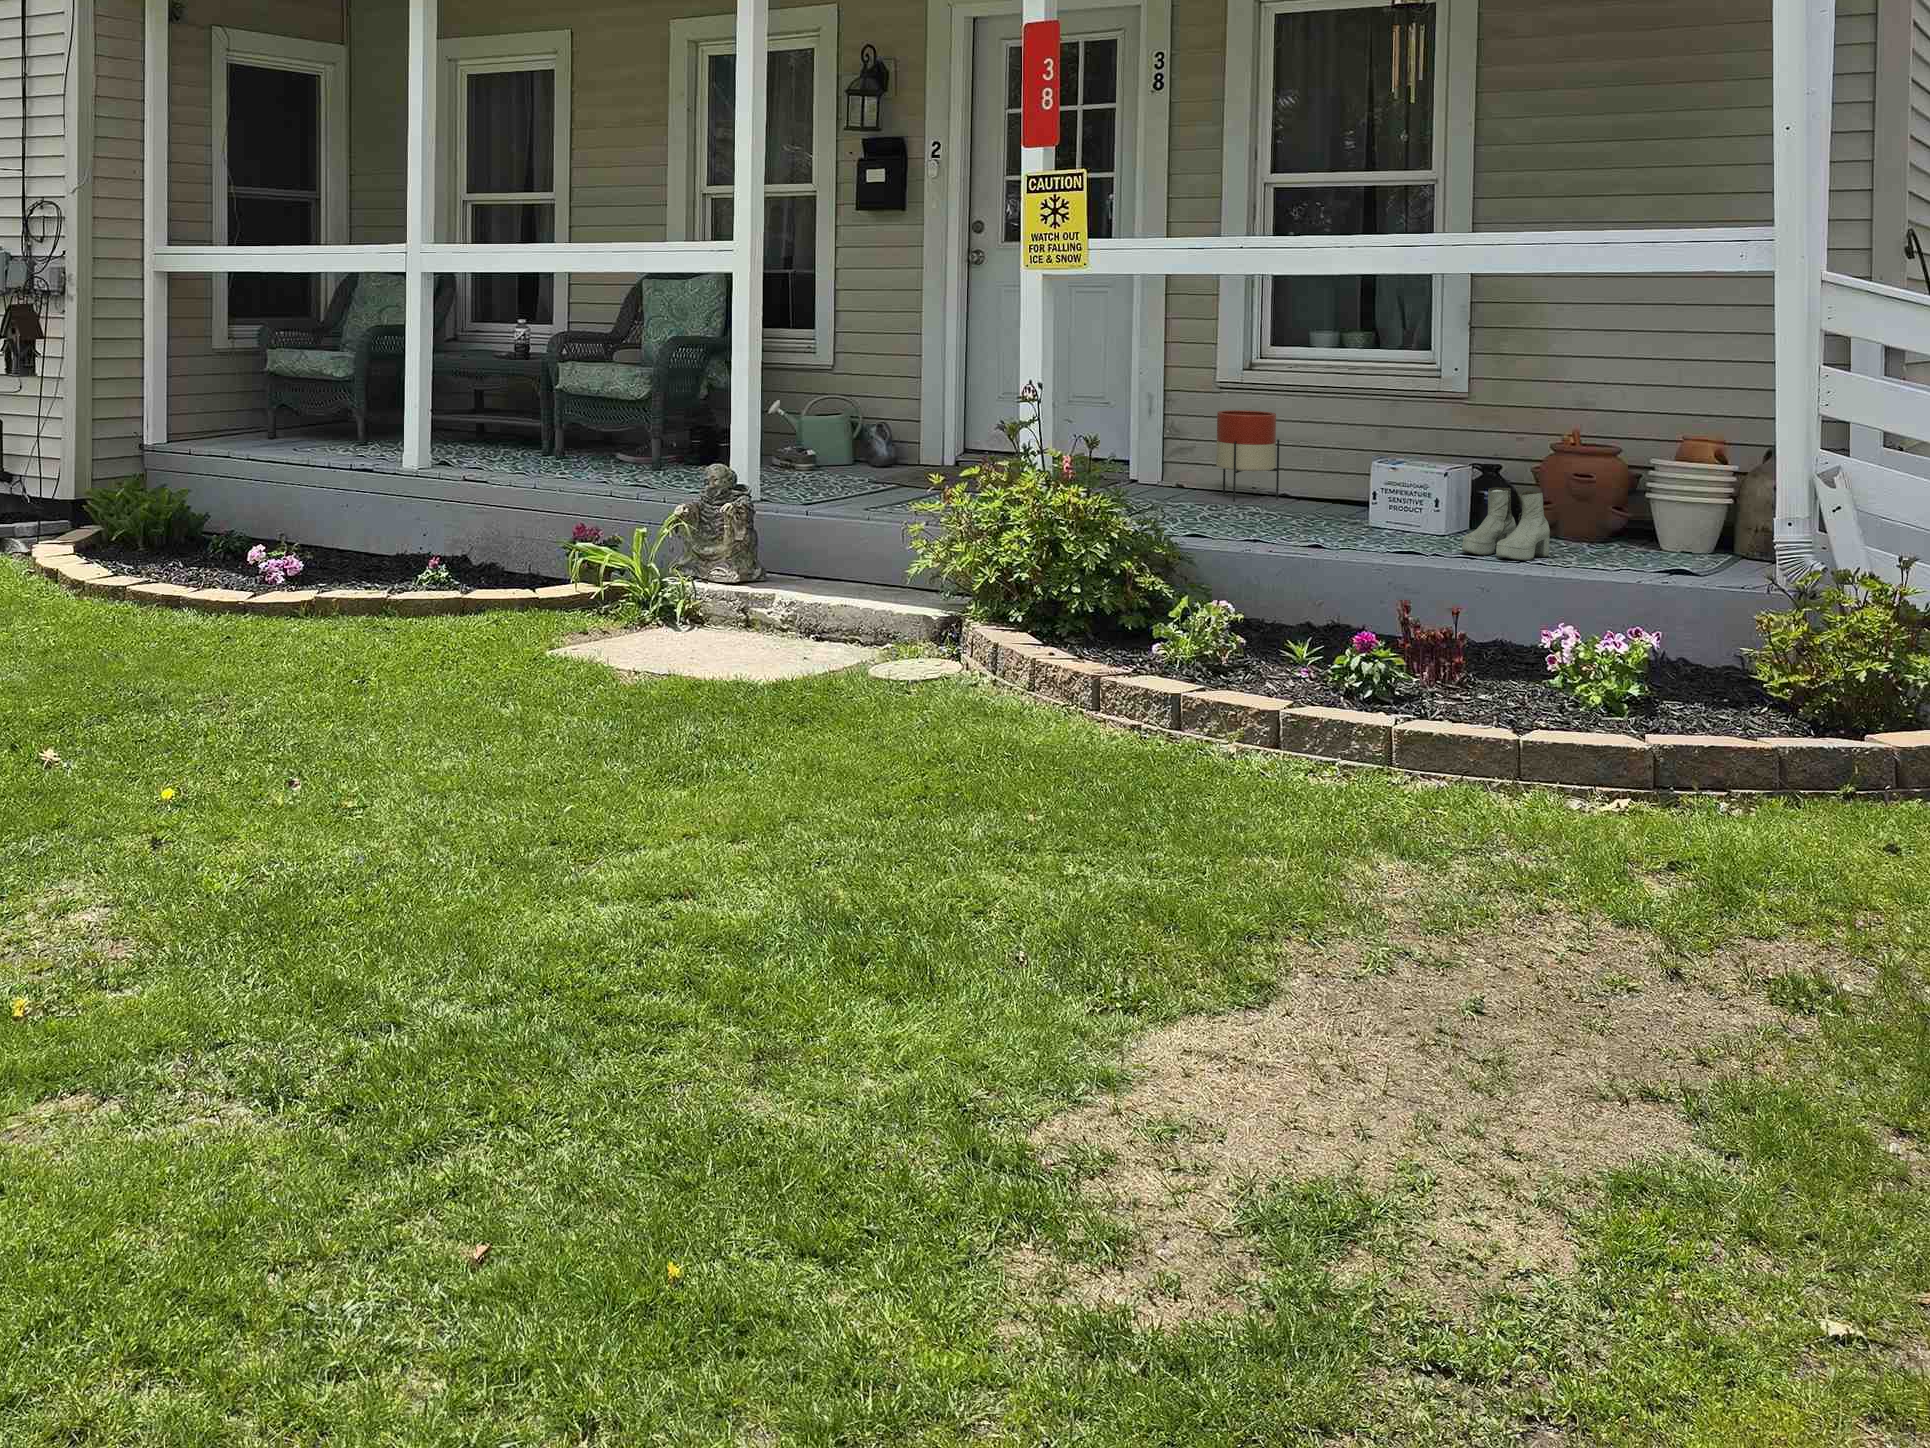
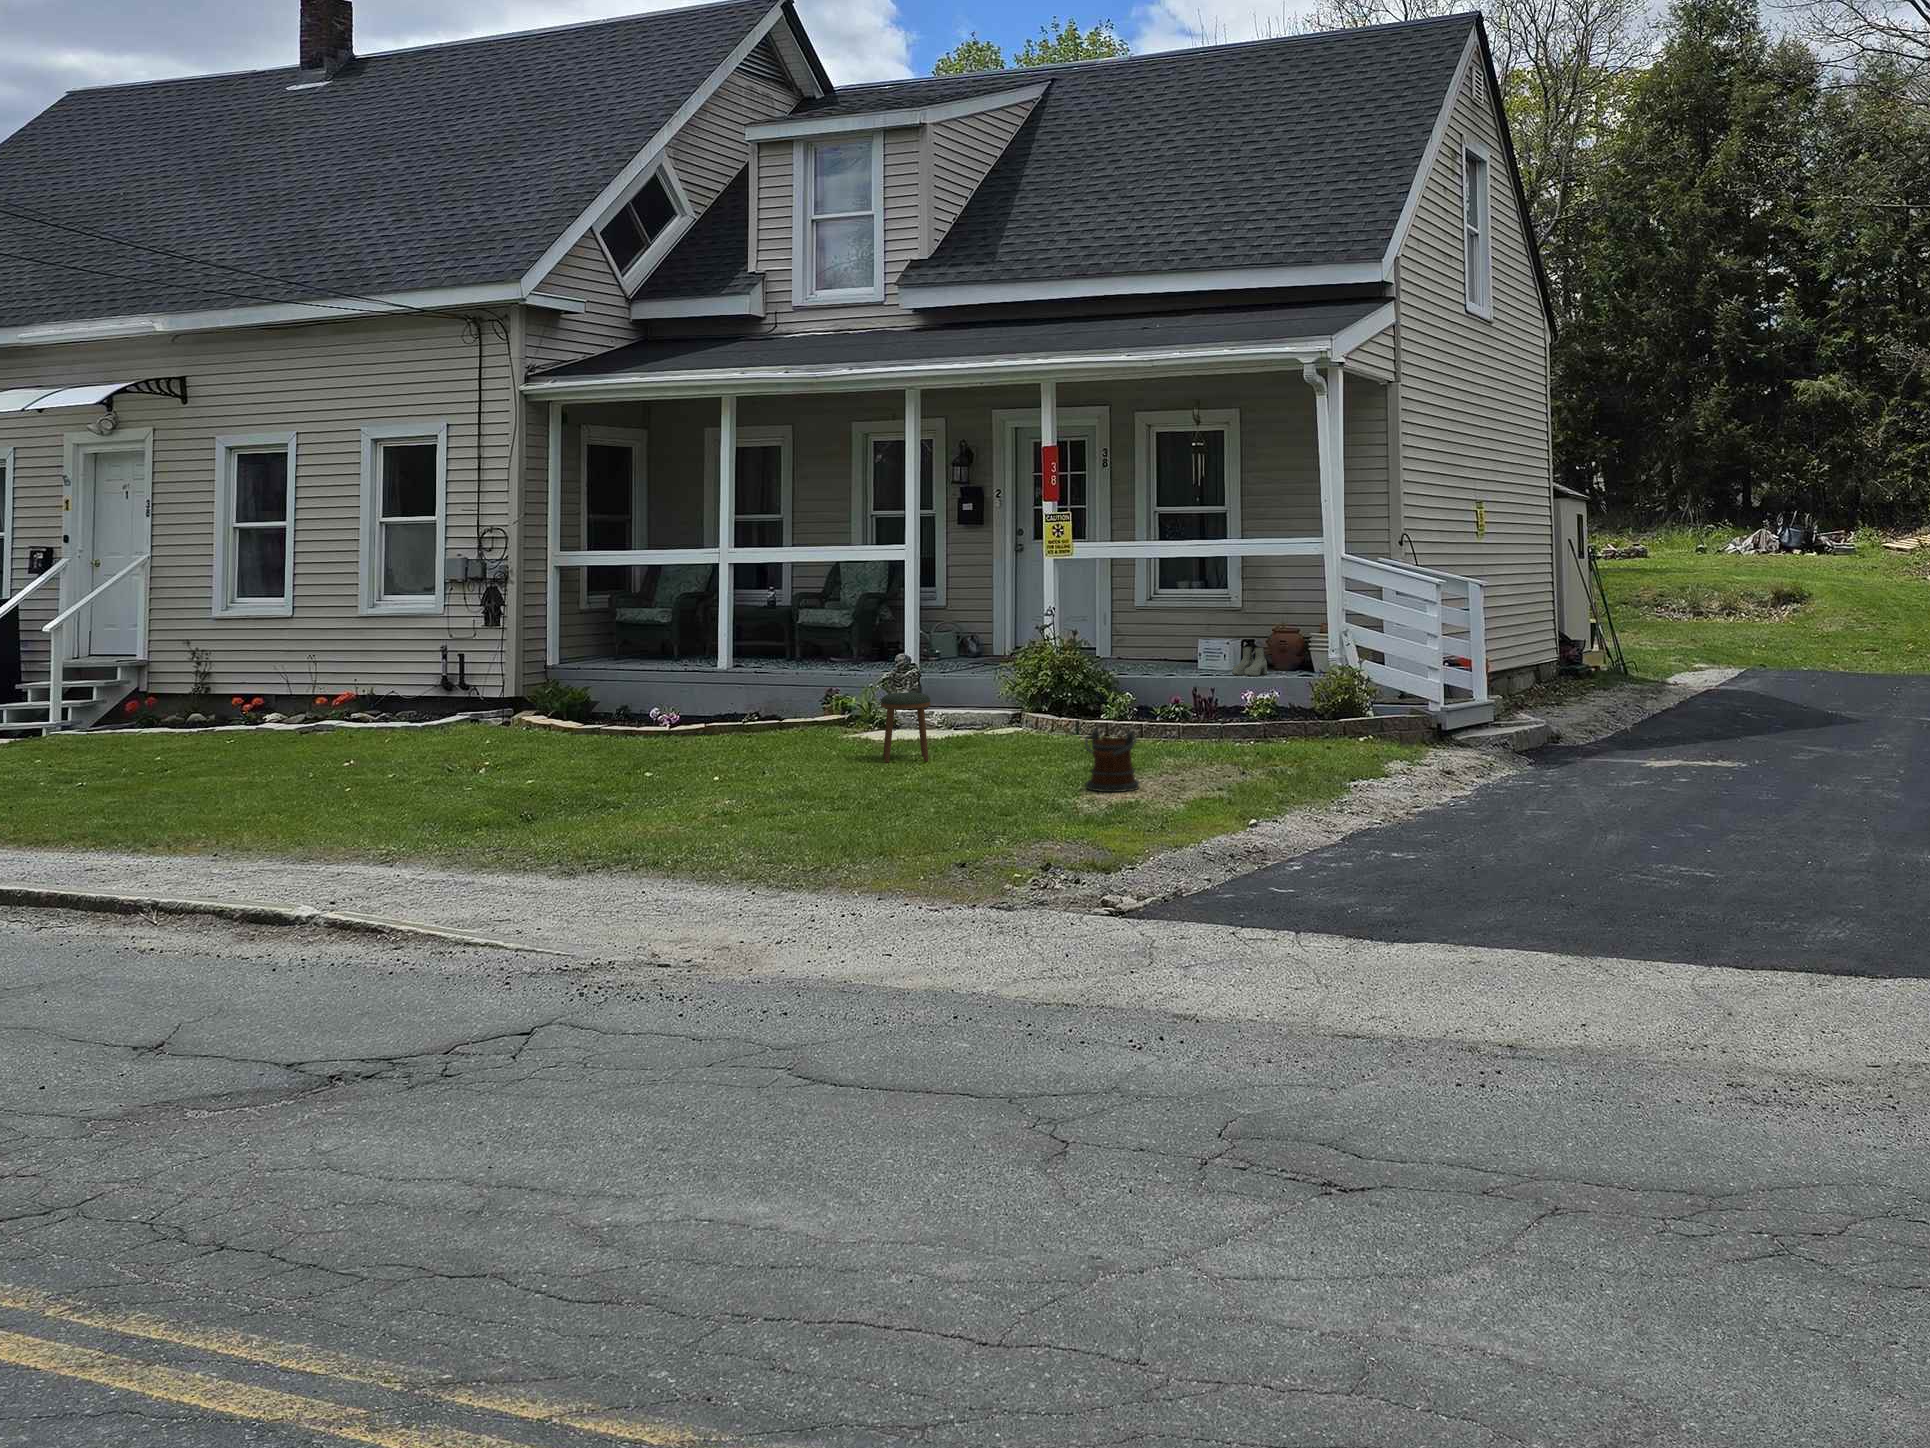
planter: present [1216,410,1279,502] -> none [1135,621,1164,665]
stool: none [592,583,713,762] -> present [881,692,930,763]
bucket: none [1097,794,1278,1023] -> present [1085,729,1139,792]

